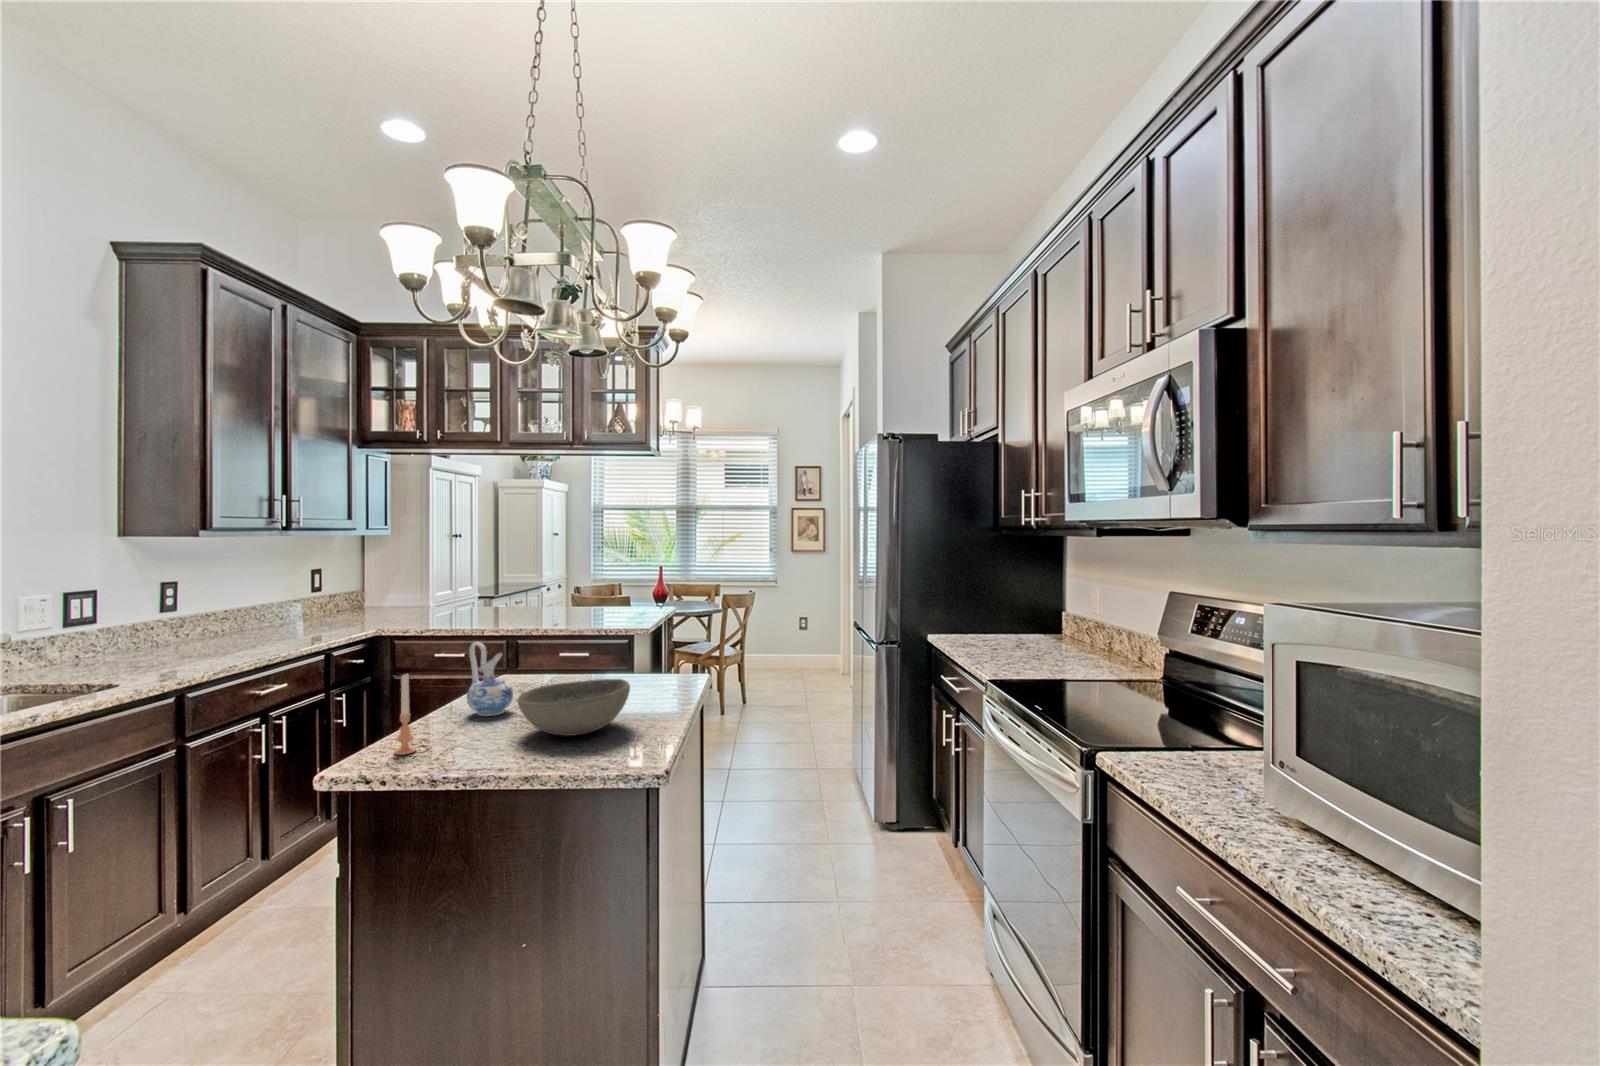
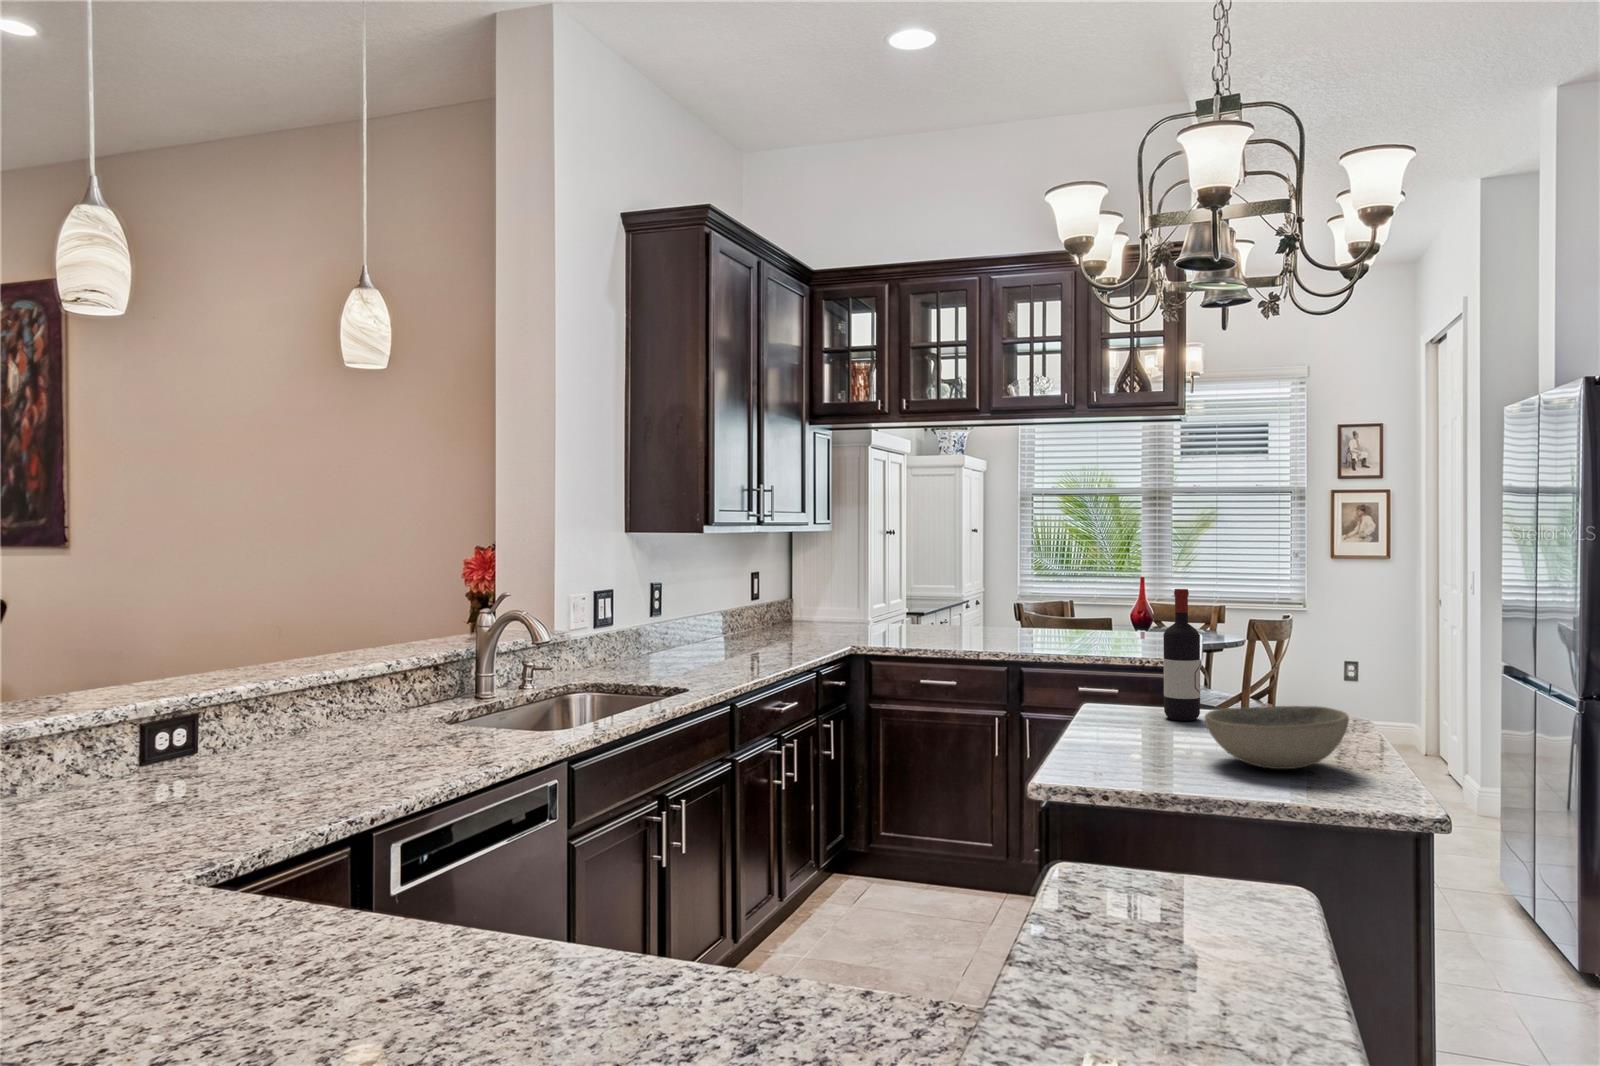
wine bottle: none [544,584,573,689] -> present [1163,589,1200,721]
ceramic pitcher: present [467,642,513,716] -> none [1110,653,1164,742]
candle: present [394,674,416,755] -> none [1083,680,1106,771]

